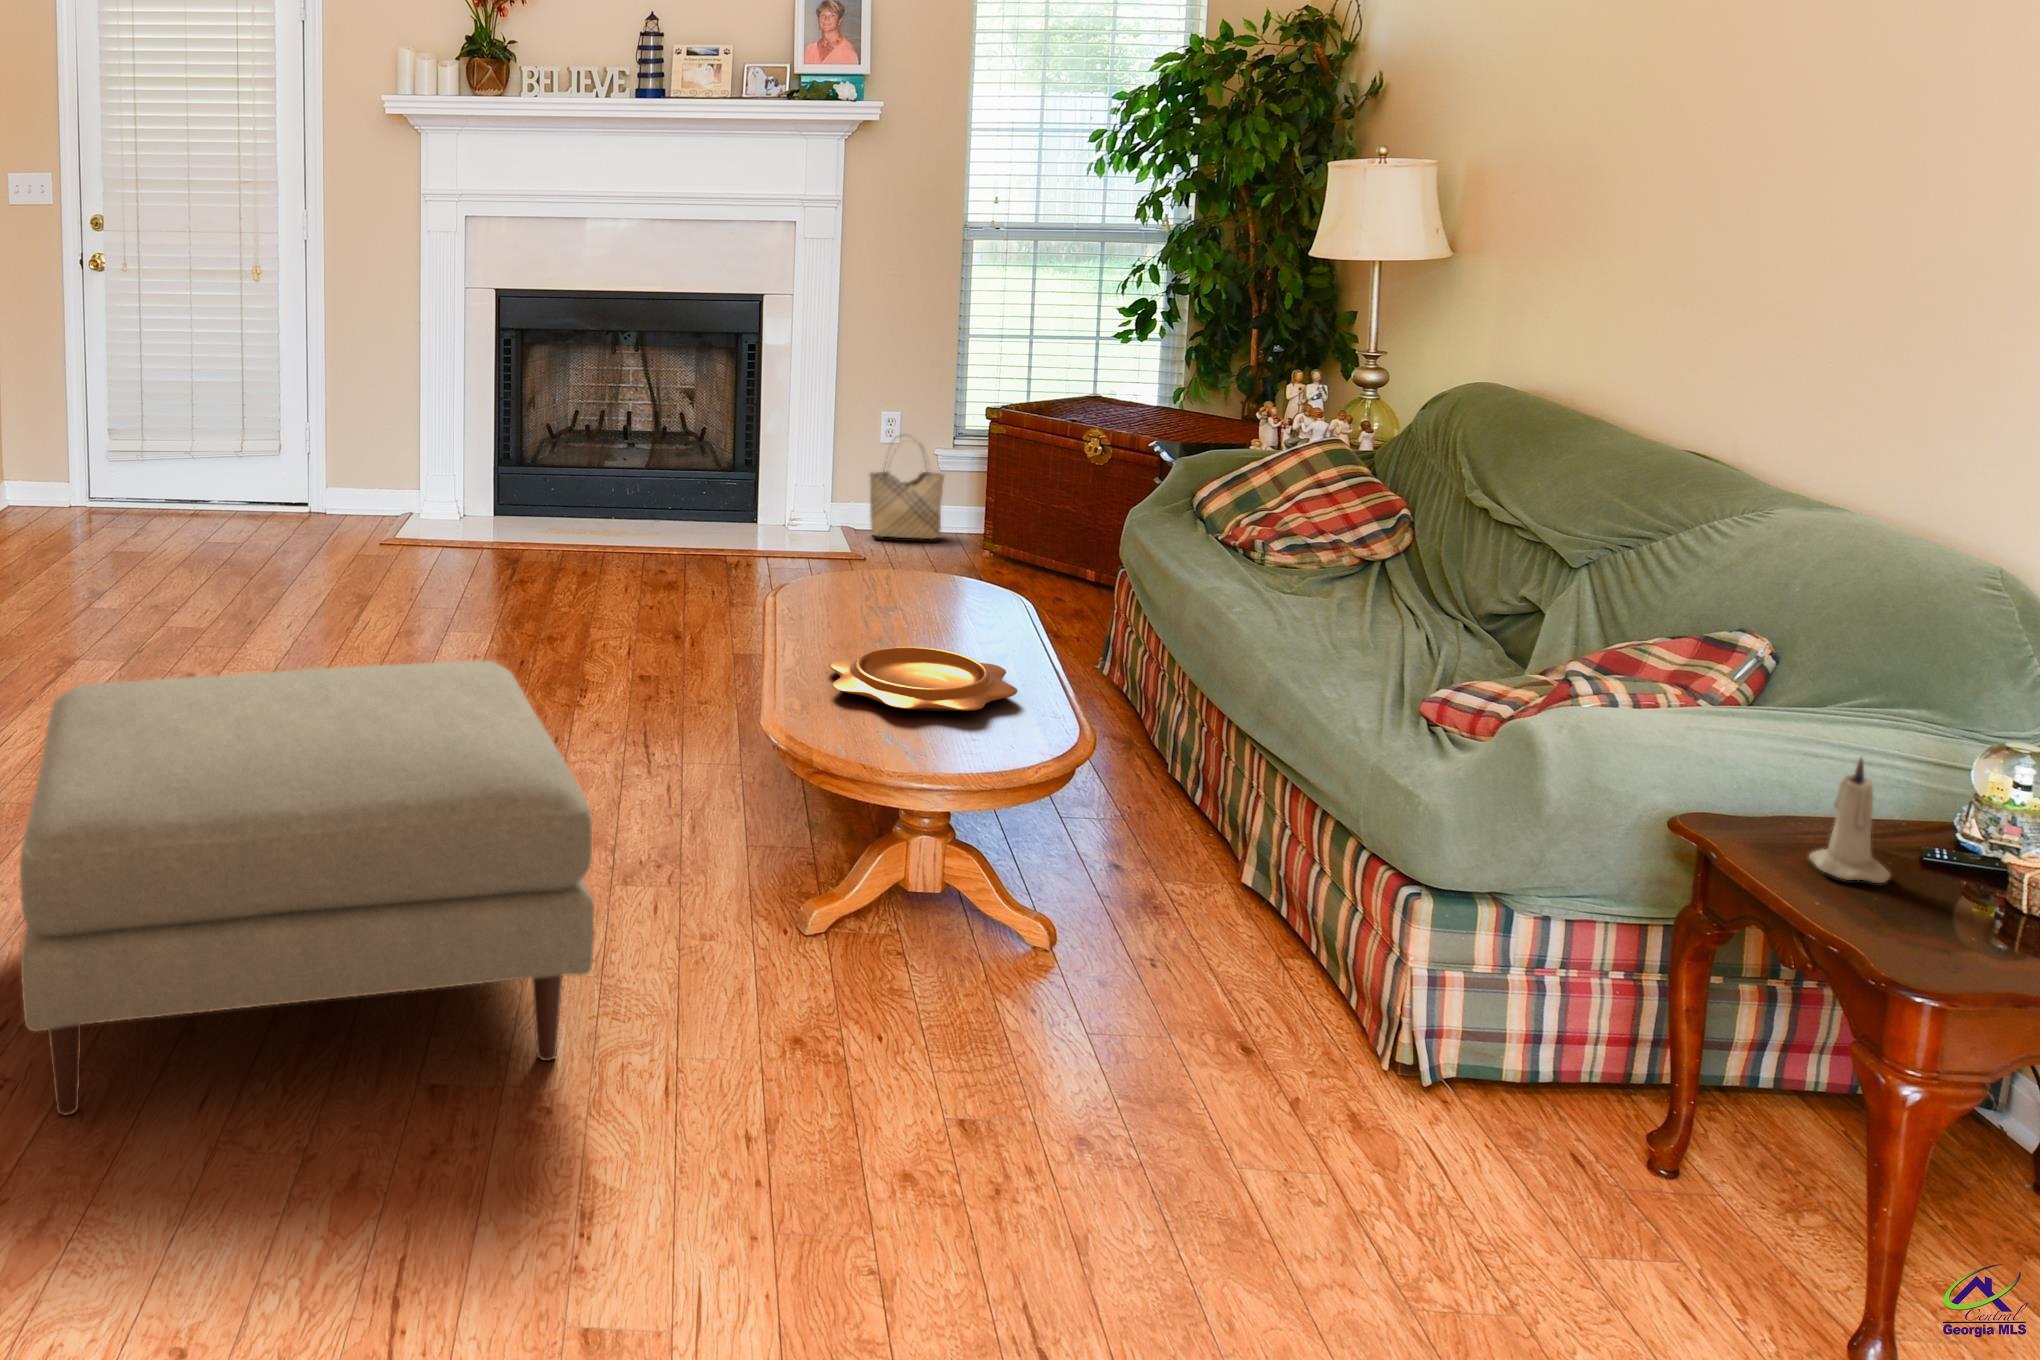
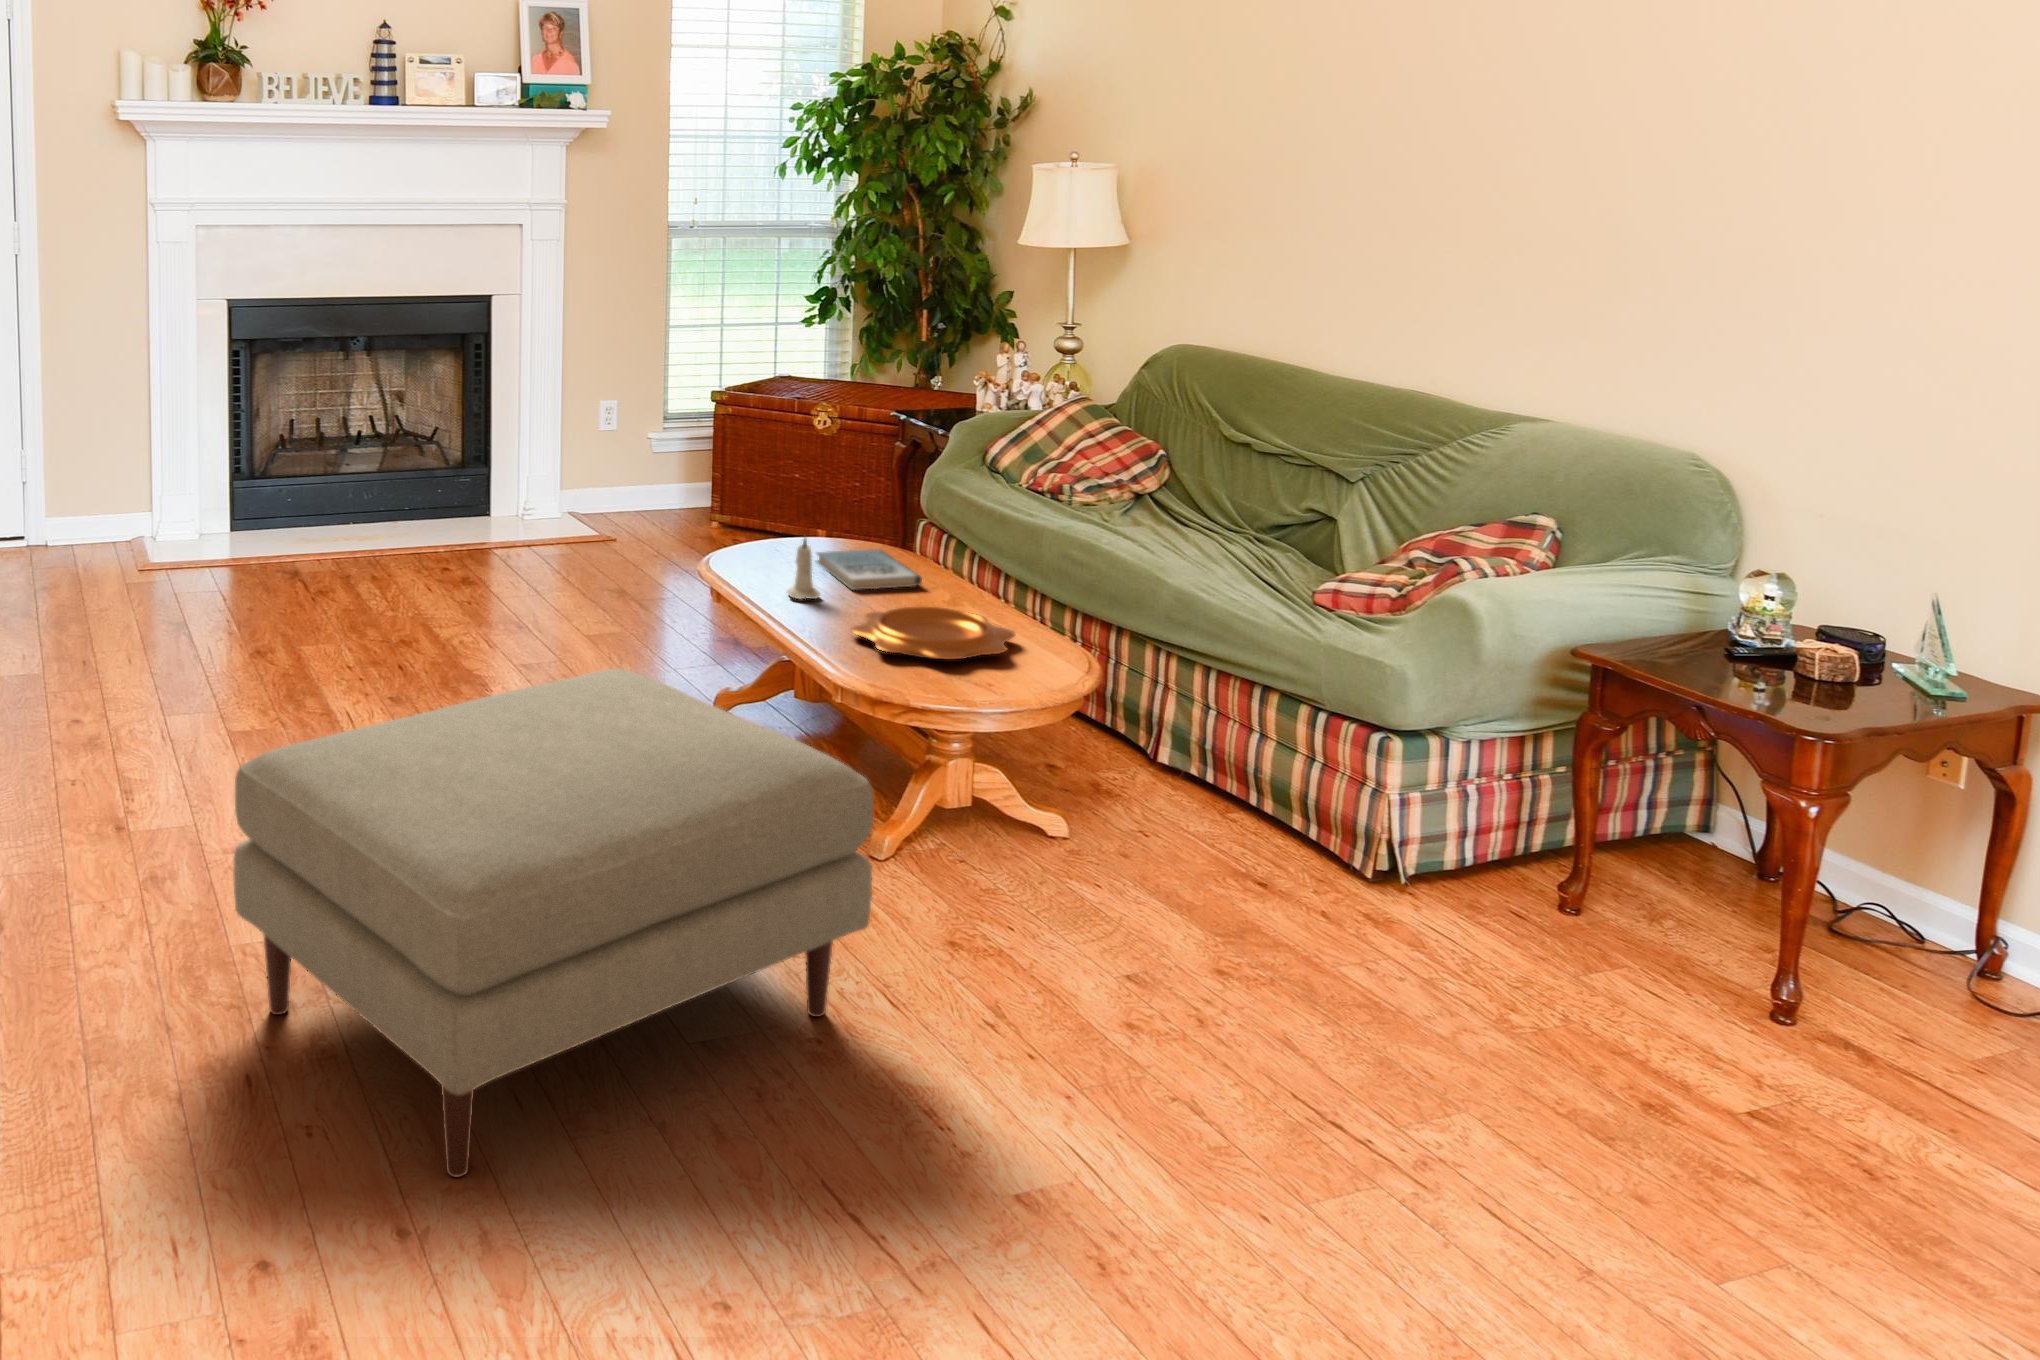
woven basket: present [870,434,944,539] -> none [601,422,666,520]
book: none [898,580,985,629] -> present [817,549,922,590]
candle: present [1809,758,1891,883] -> present [787,538,820,599]

